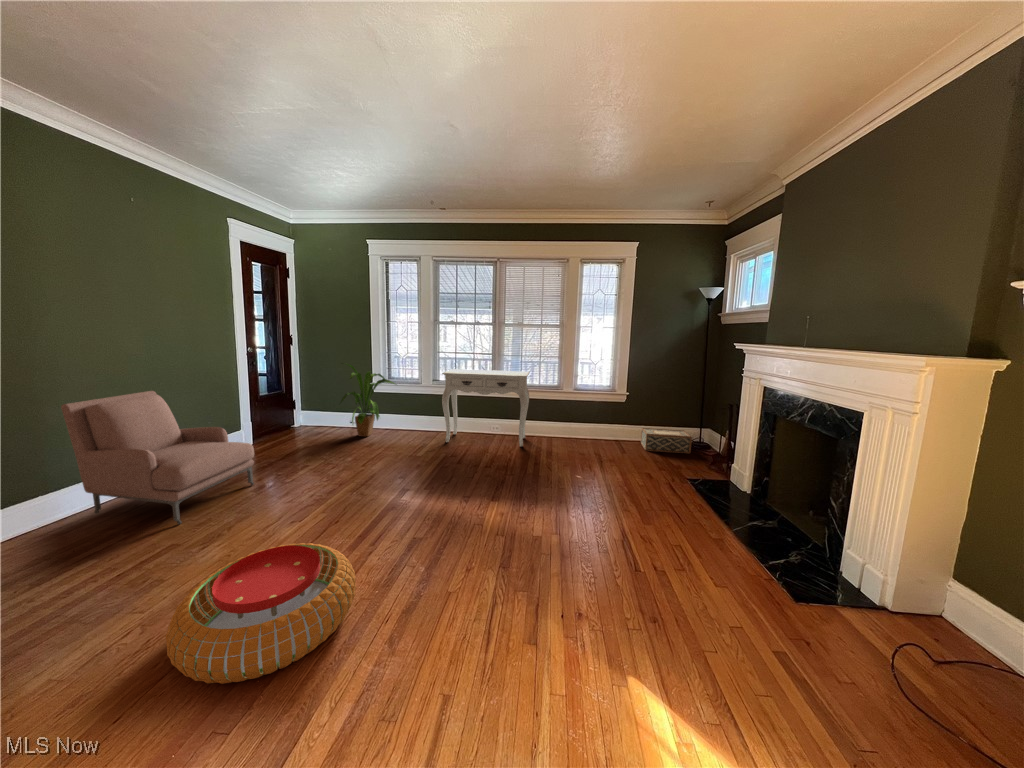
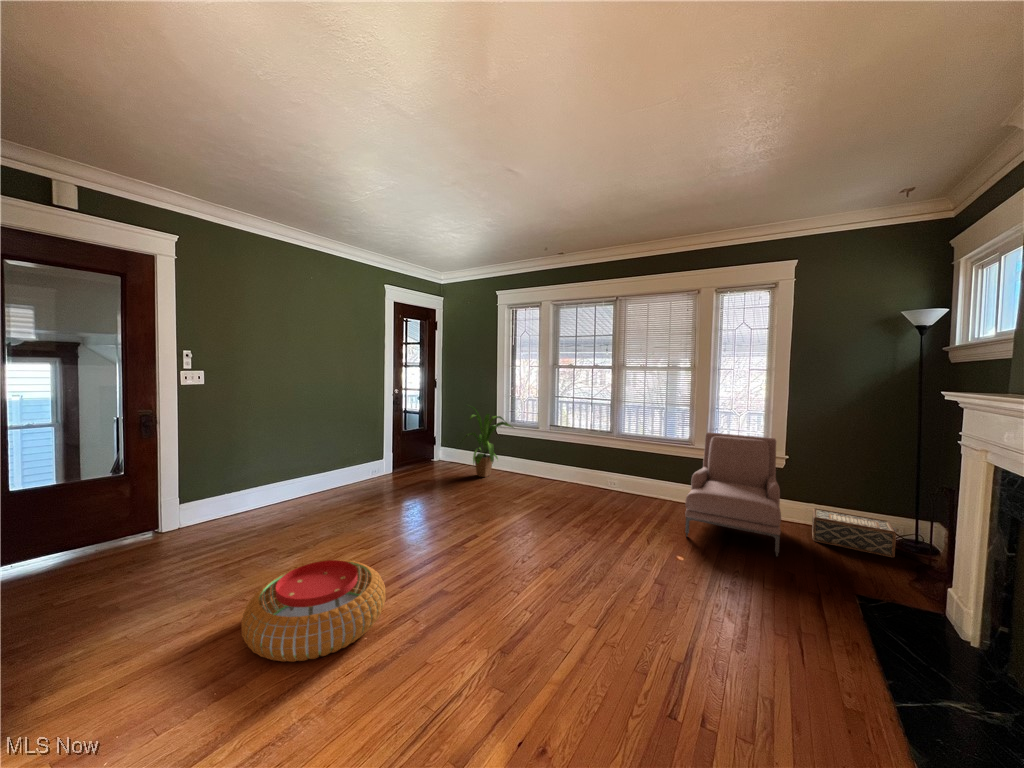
console table: present [442,369,529,447] -> none [551,415,652,510]
armchair: present [61,391,254,524] -> present [685,432,781,556]

